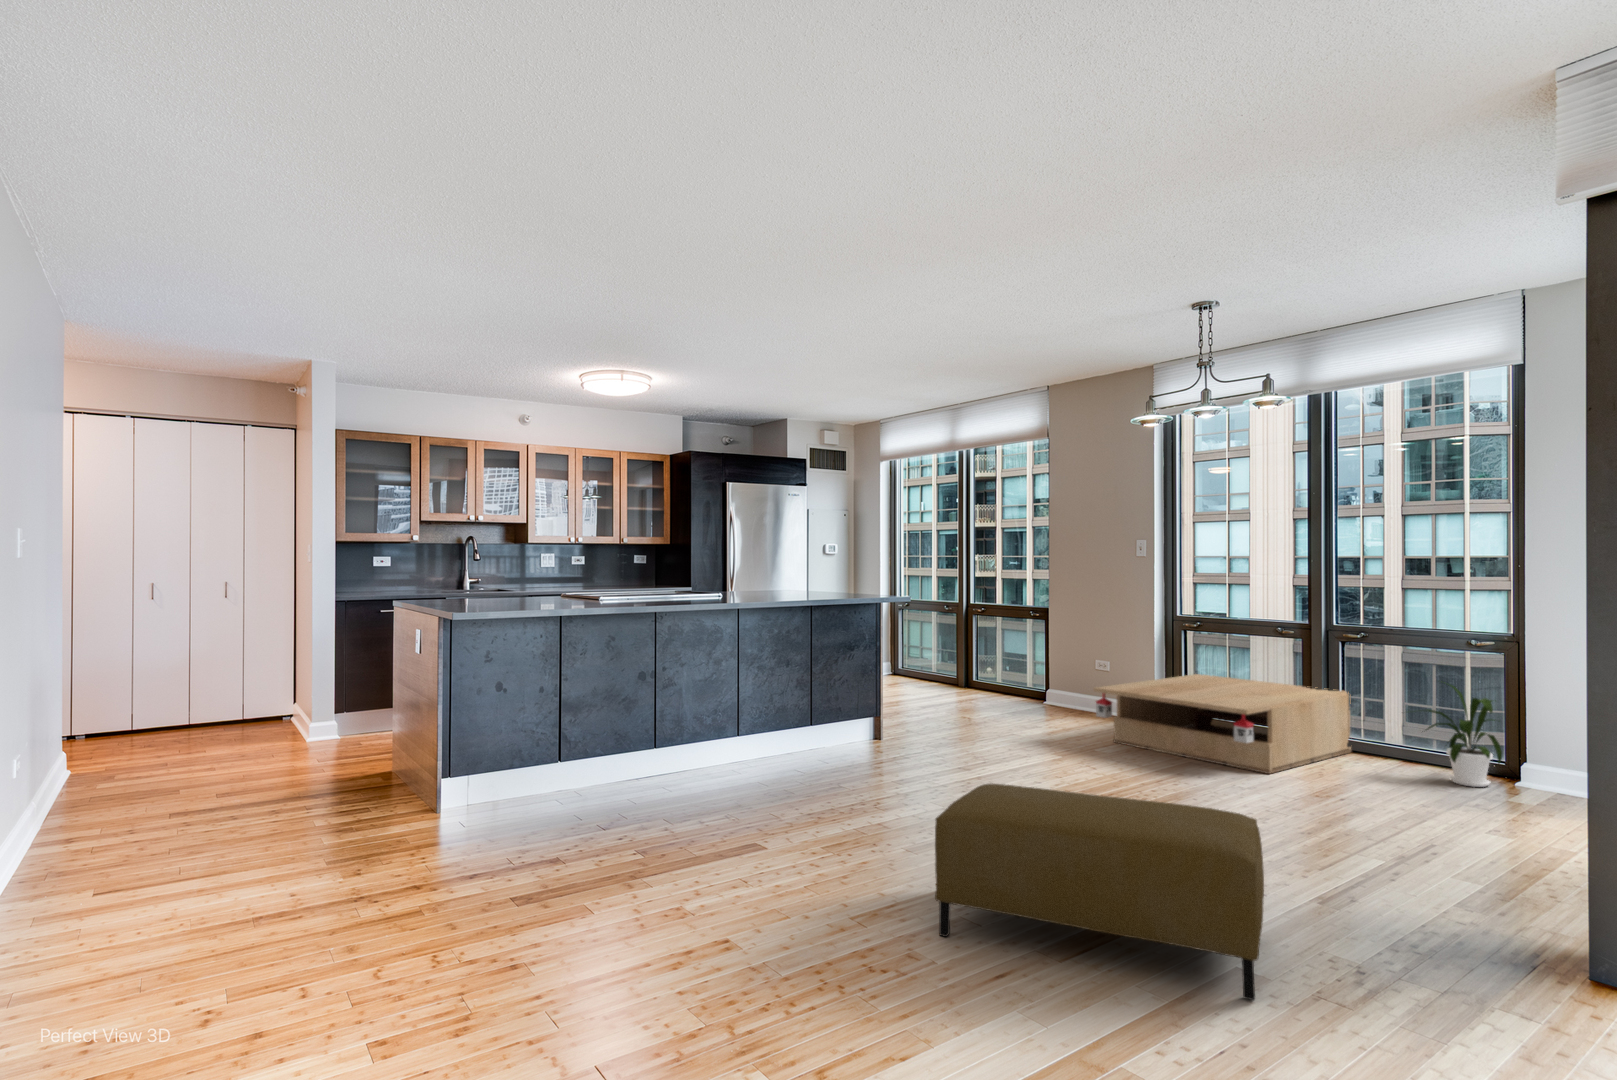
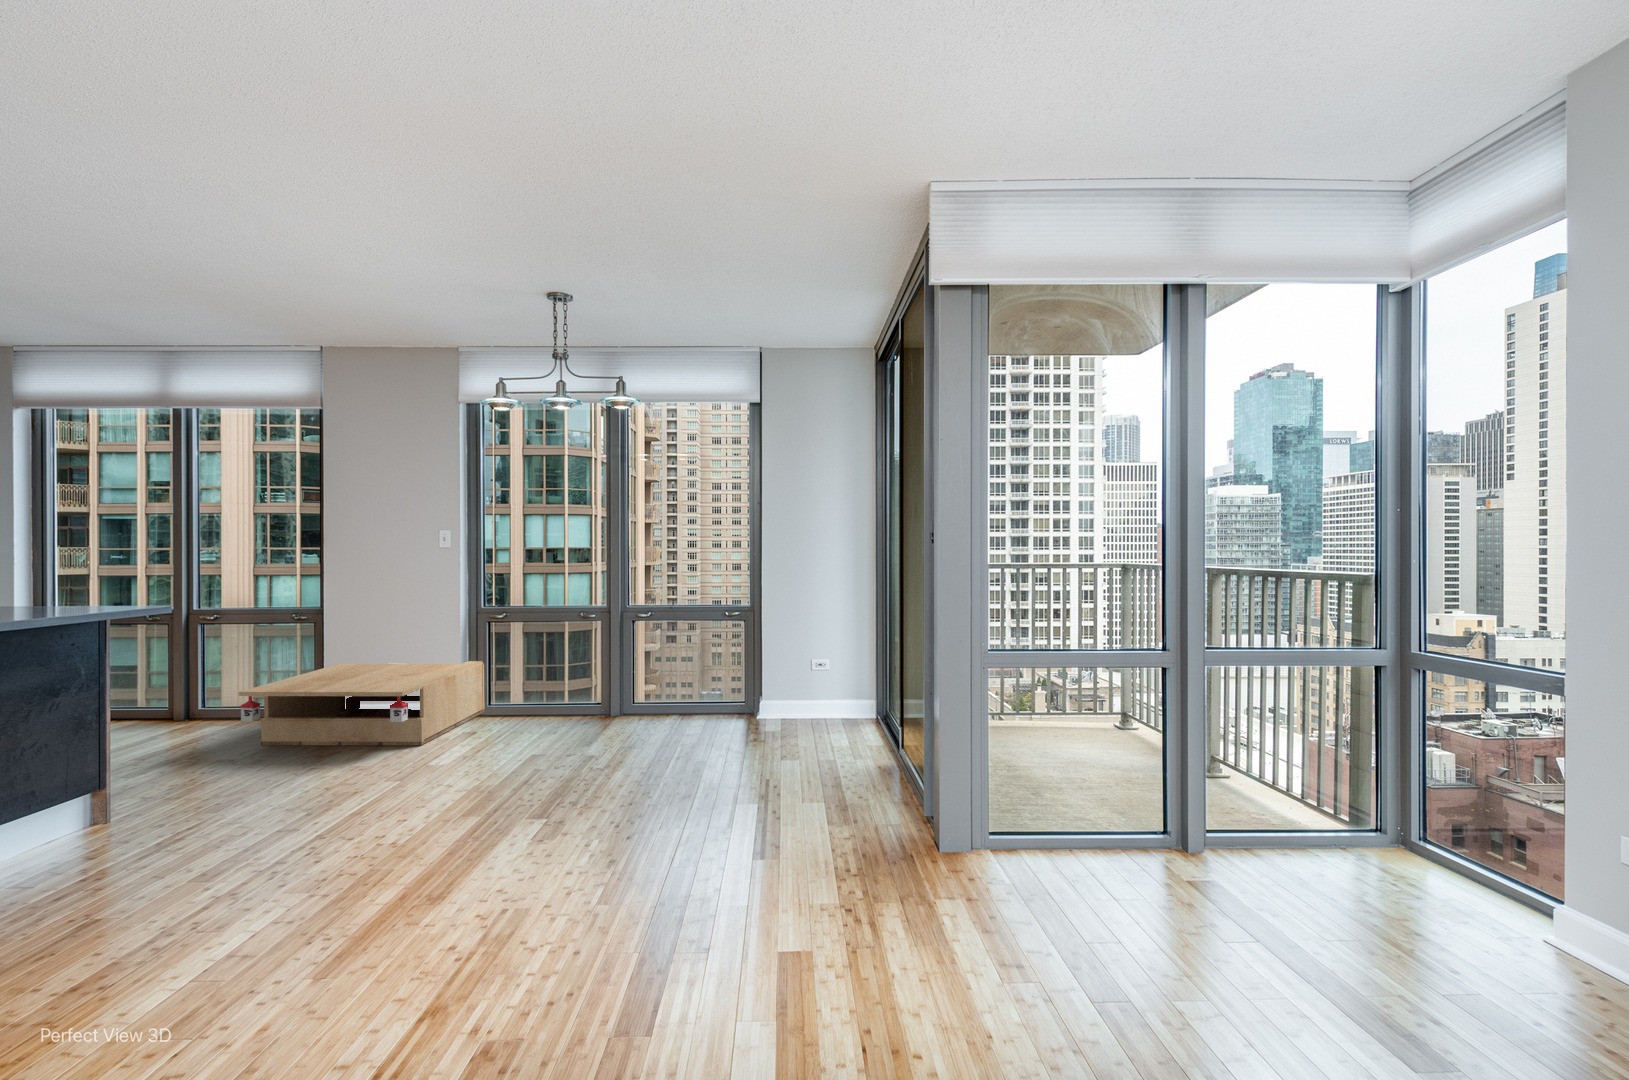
house plant: present [1426,684,1502,787] -> none [523,645,589,723]
ottoman: present [935,784,1264,1000] -> none [78,792,443,1019]

